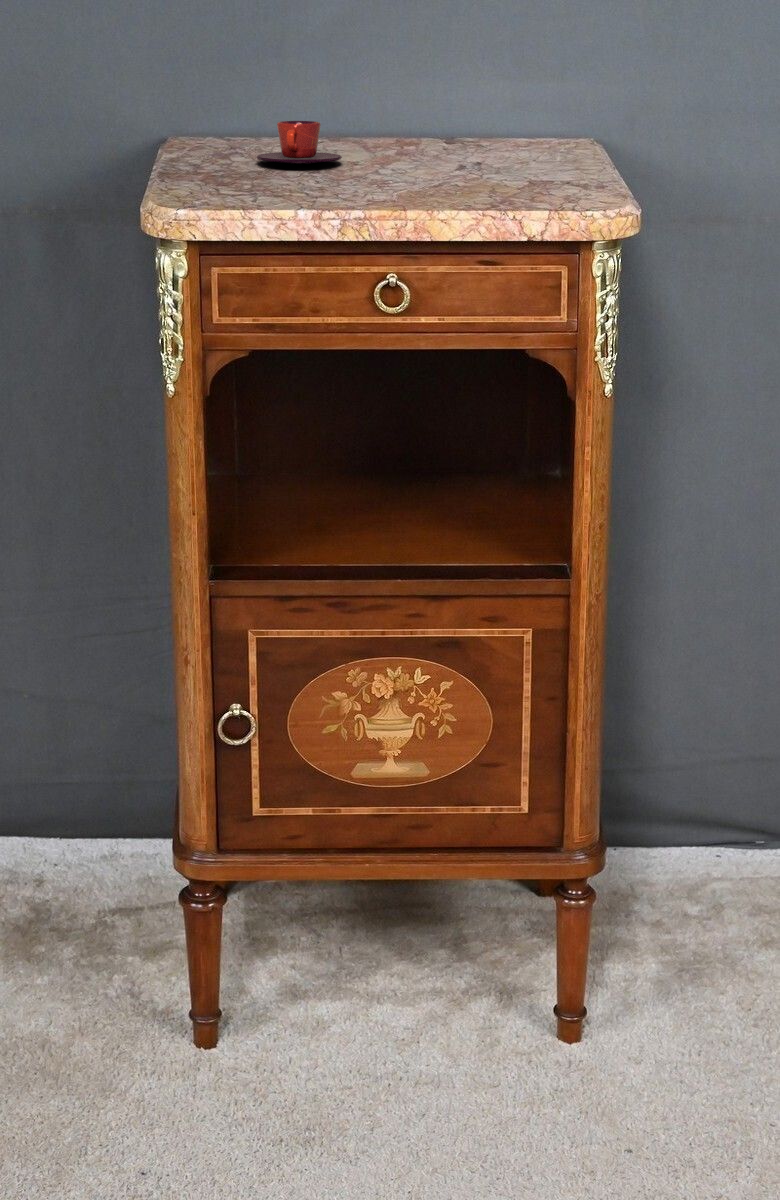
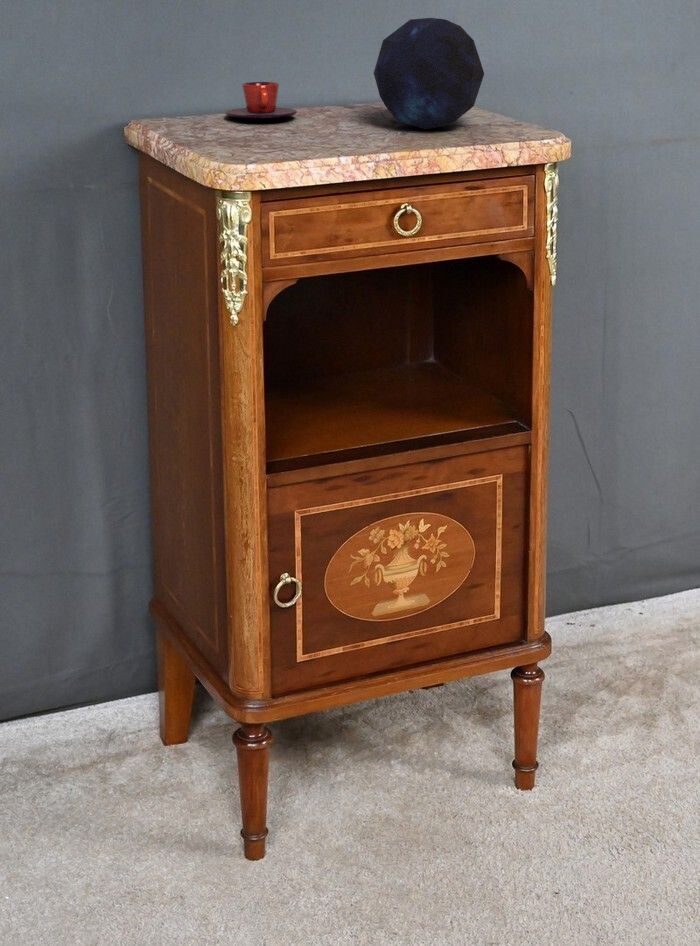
decorative orb: none [404,50,540,187] -> present [374,18,484,129]

